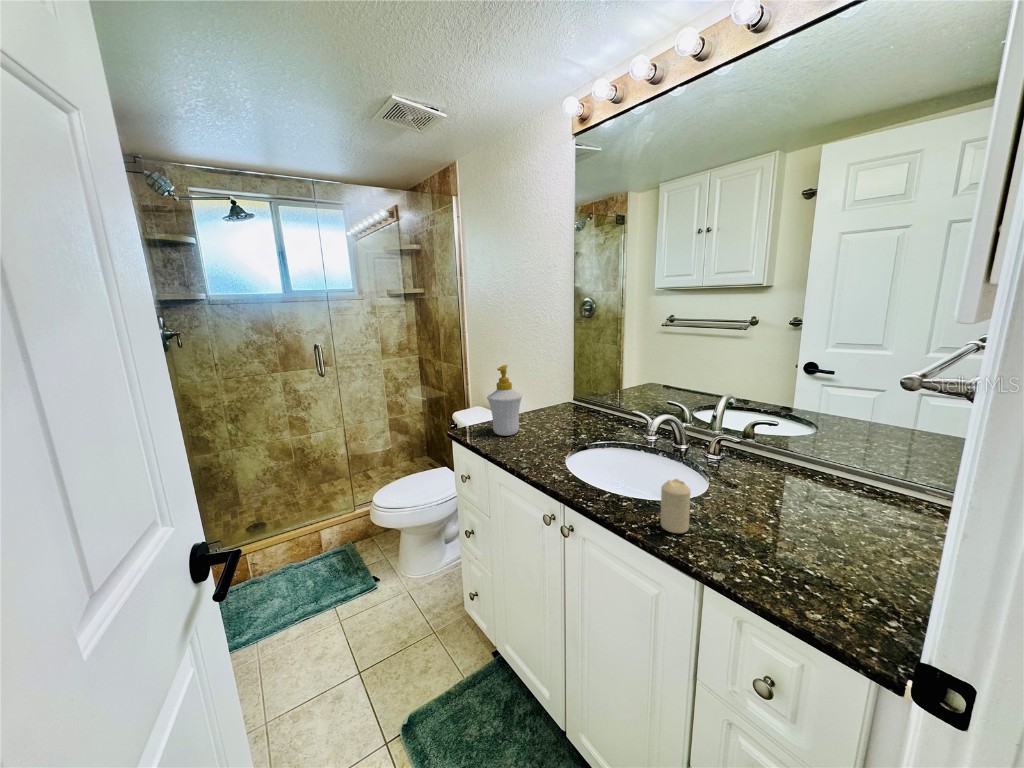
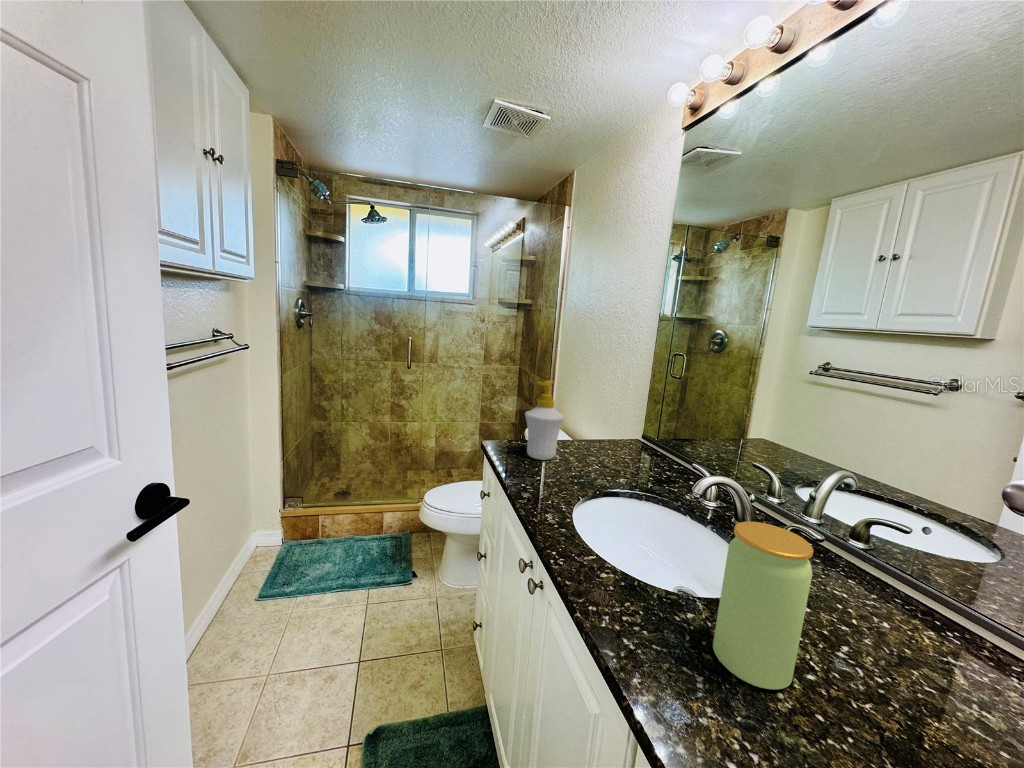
jar: none [718,436,776,538] -> present [713,522,813,689]
candle: present [661,479,690,533] -> none [625,556,671,636]

